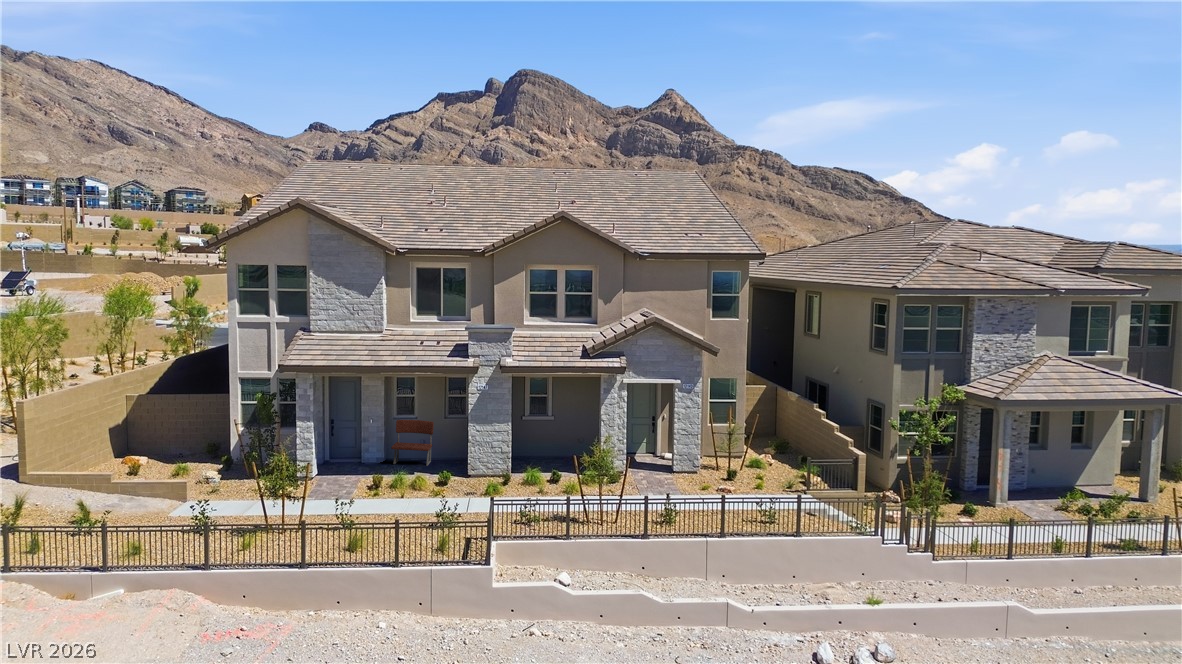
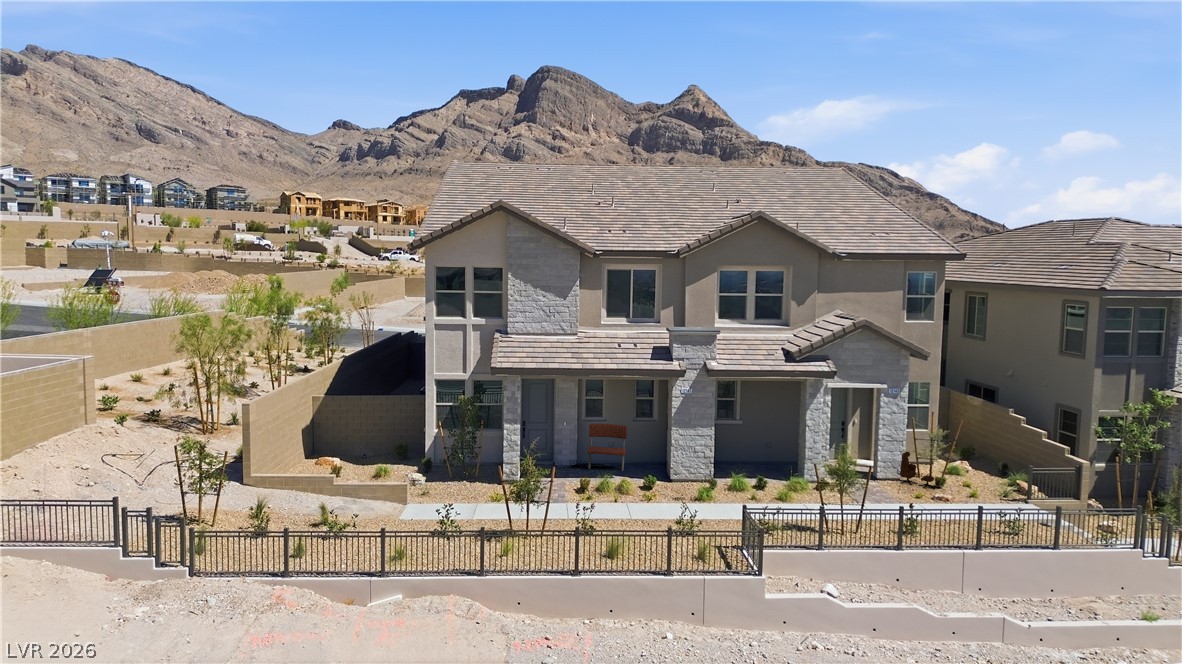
lounge chair: none [694,445,726,480] -> present [900,452,934,489]

